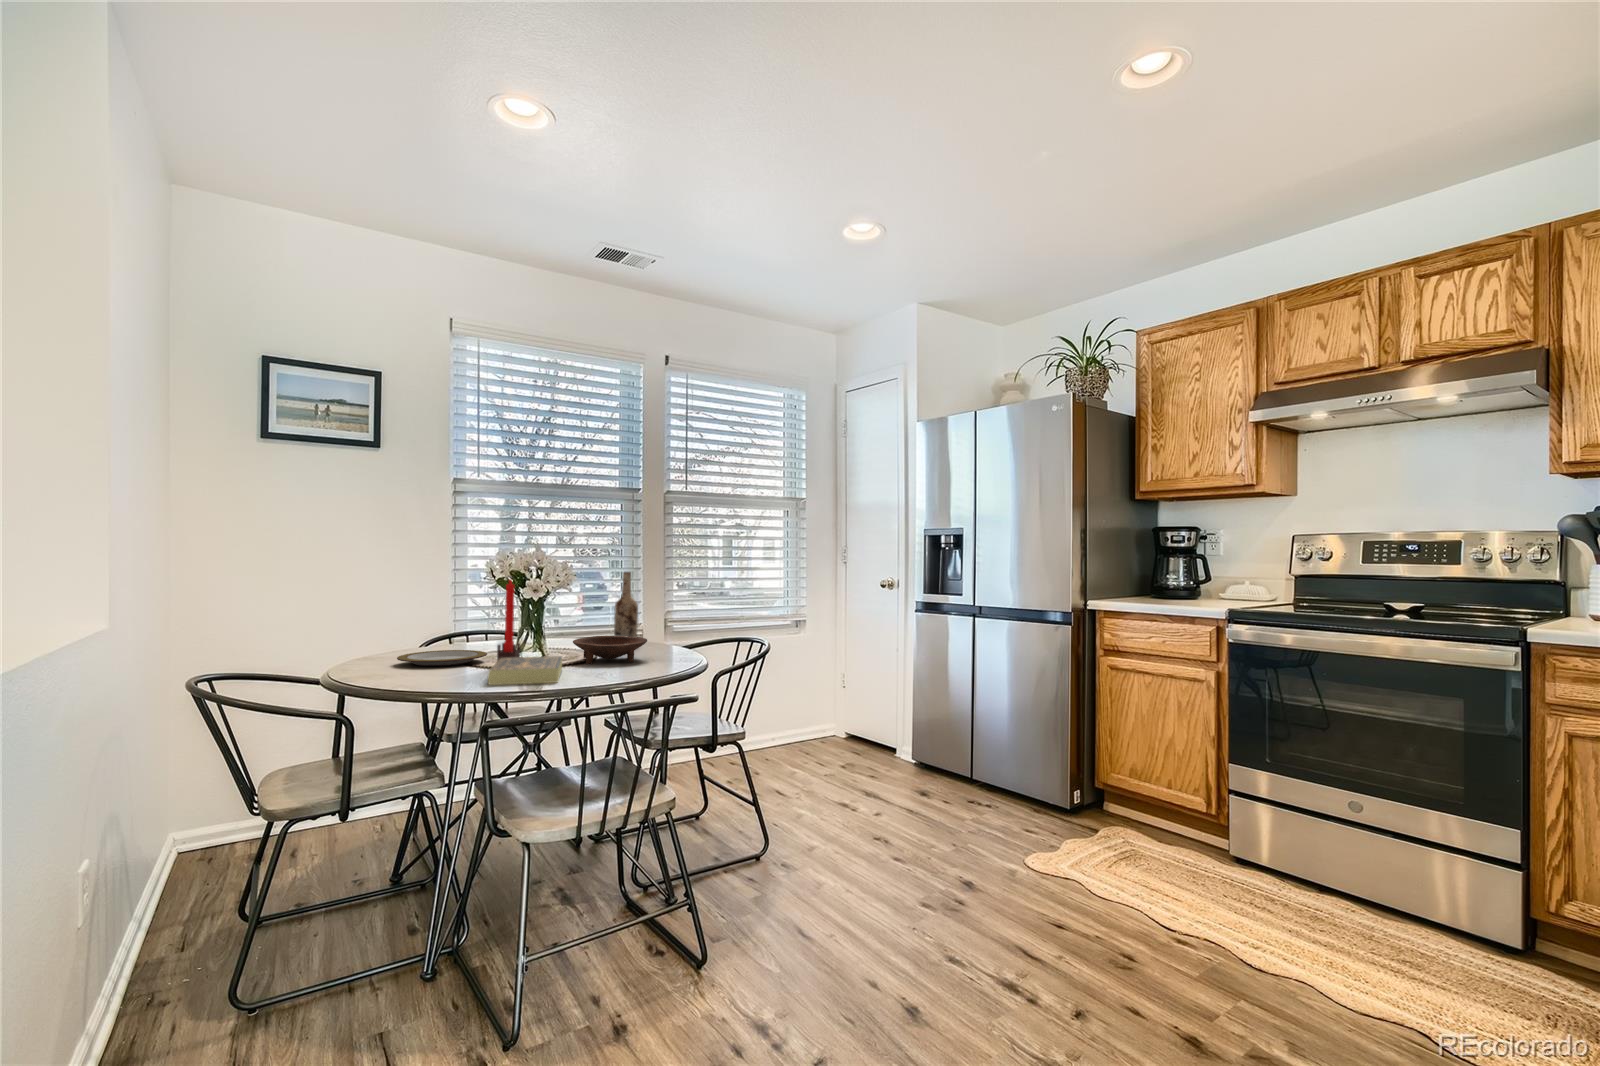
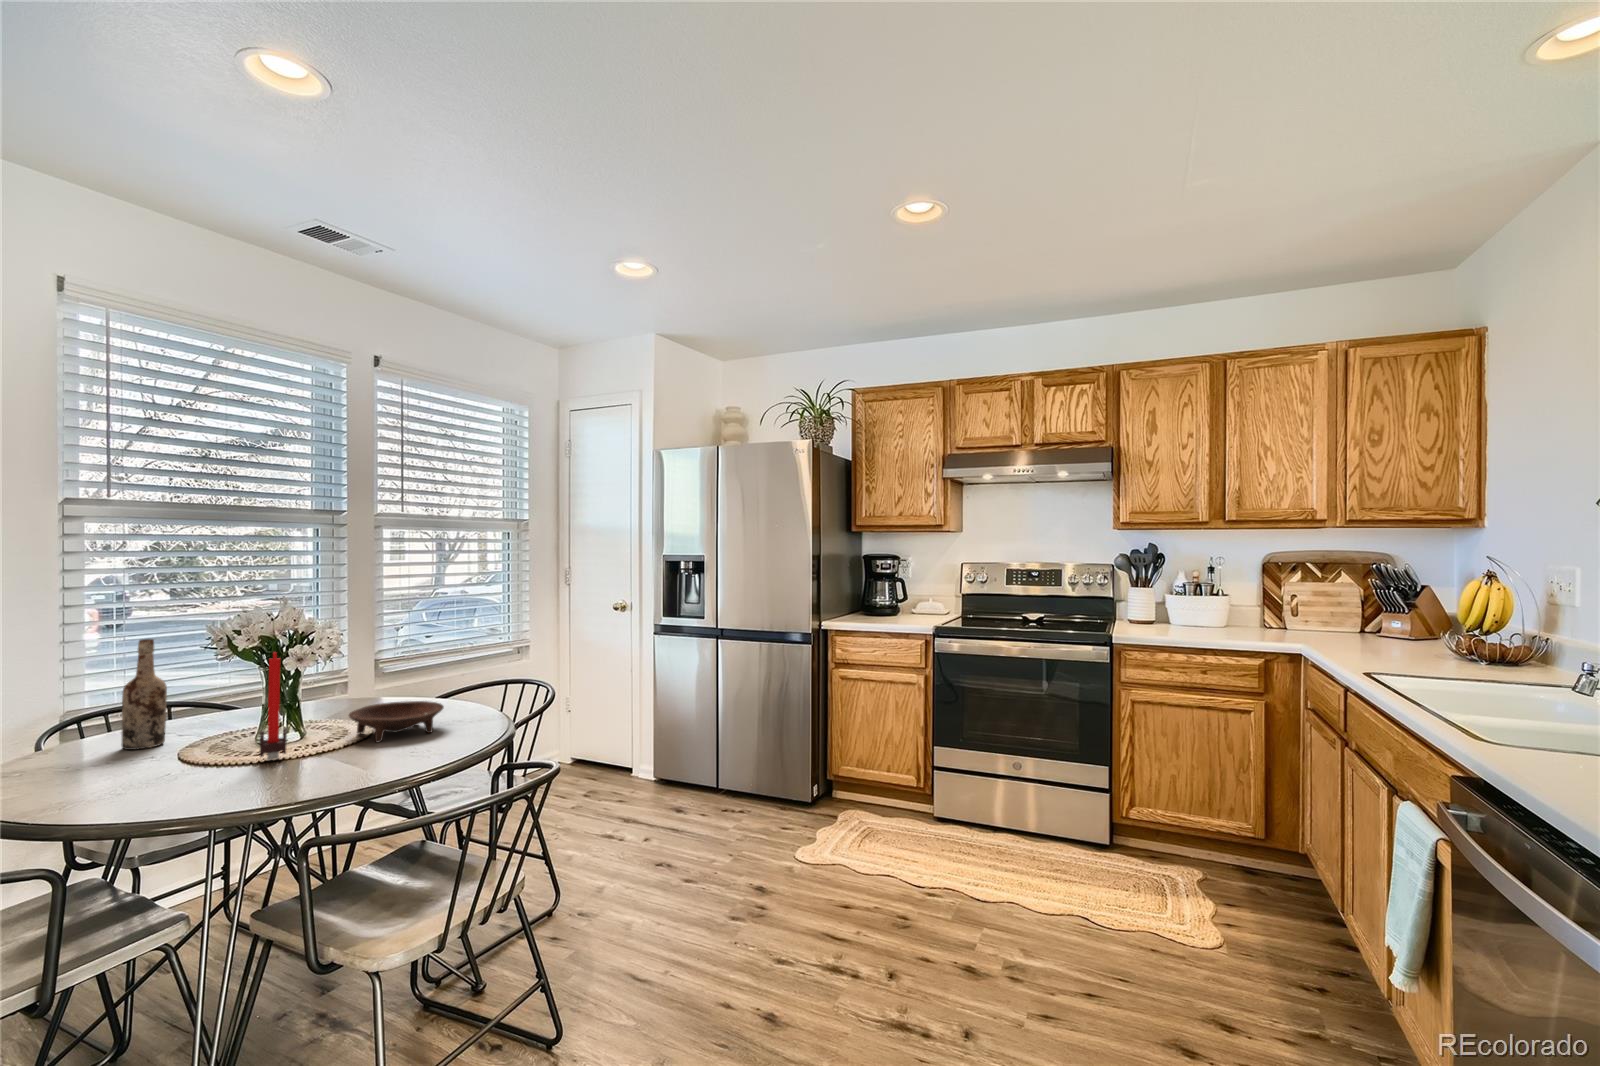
wine bottle: present [614,572,638,637] -> present [121,639,167,750]
plate: present [397,650,487,666] -> none [83,743,225,777]
book: present [488,656,562,685] -> none [277,739,388,792]

